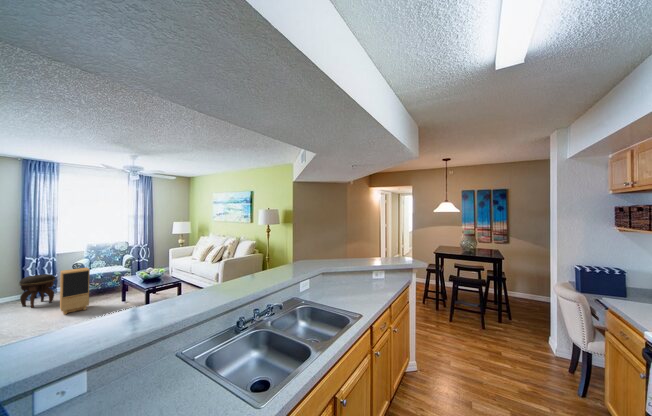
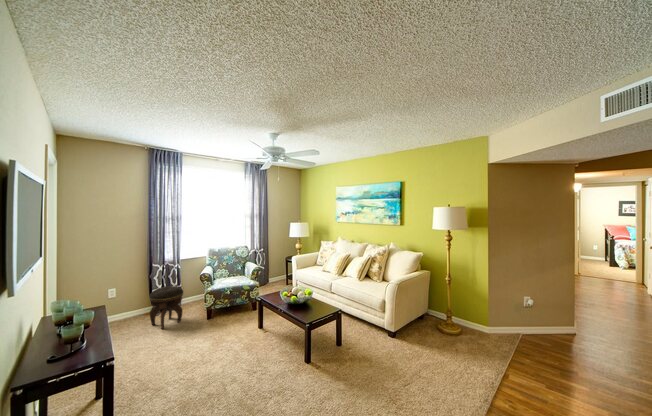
speaker: present [60,268,90,314] -> none [193,283,225,347]

